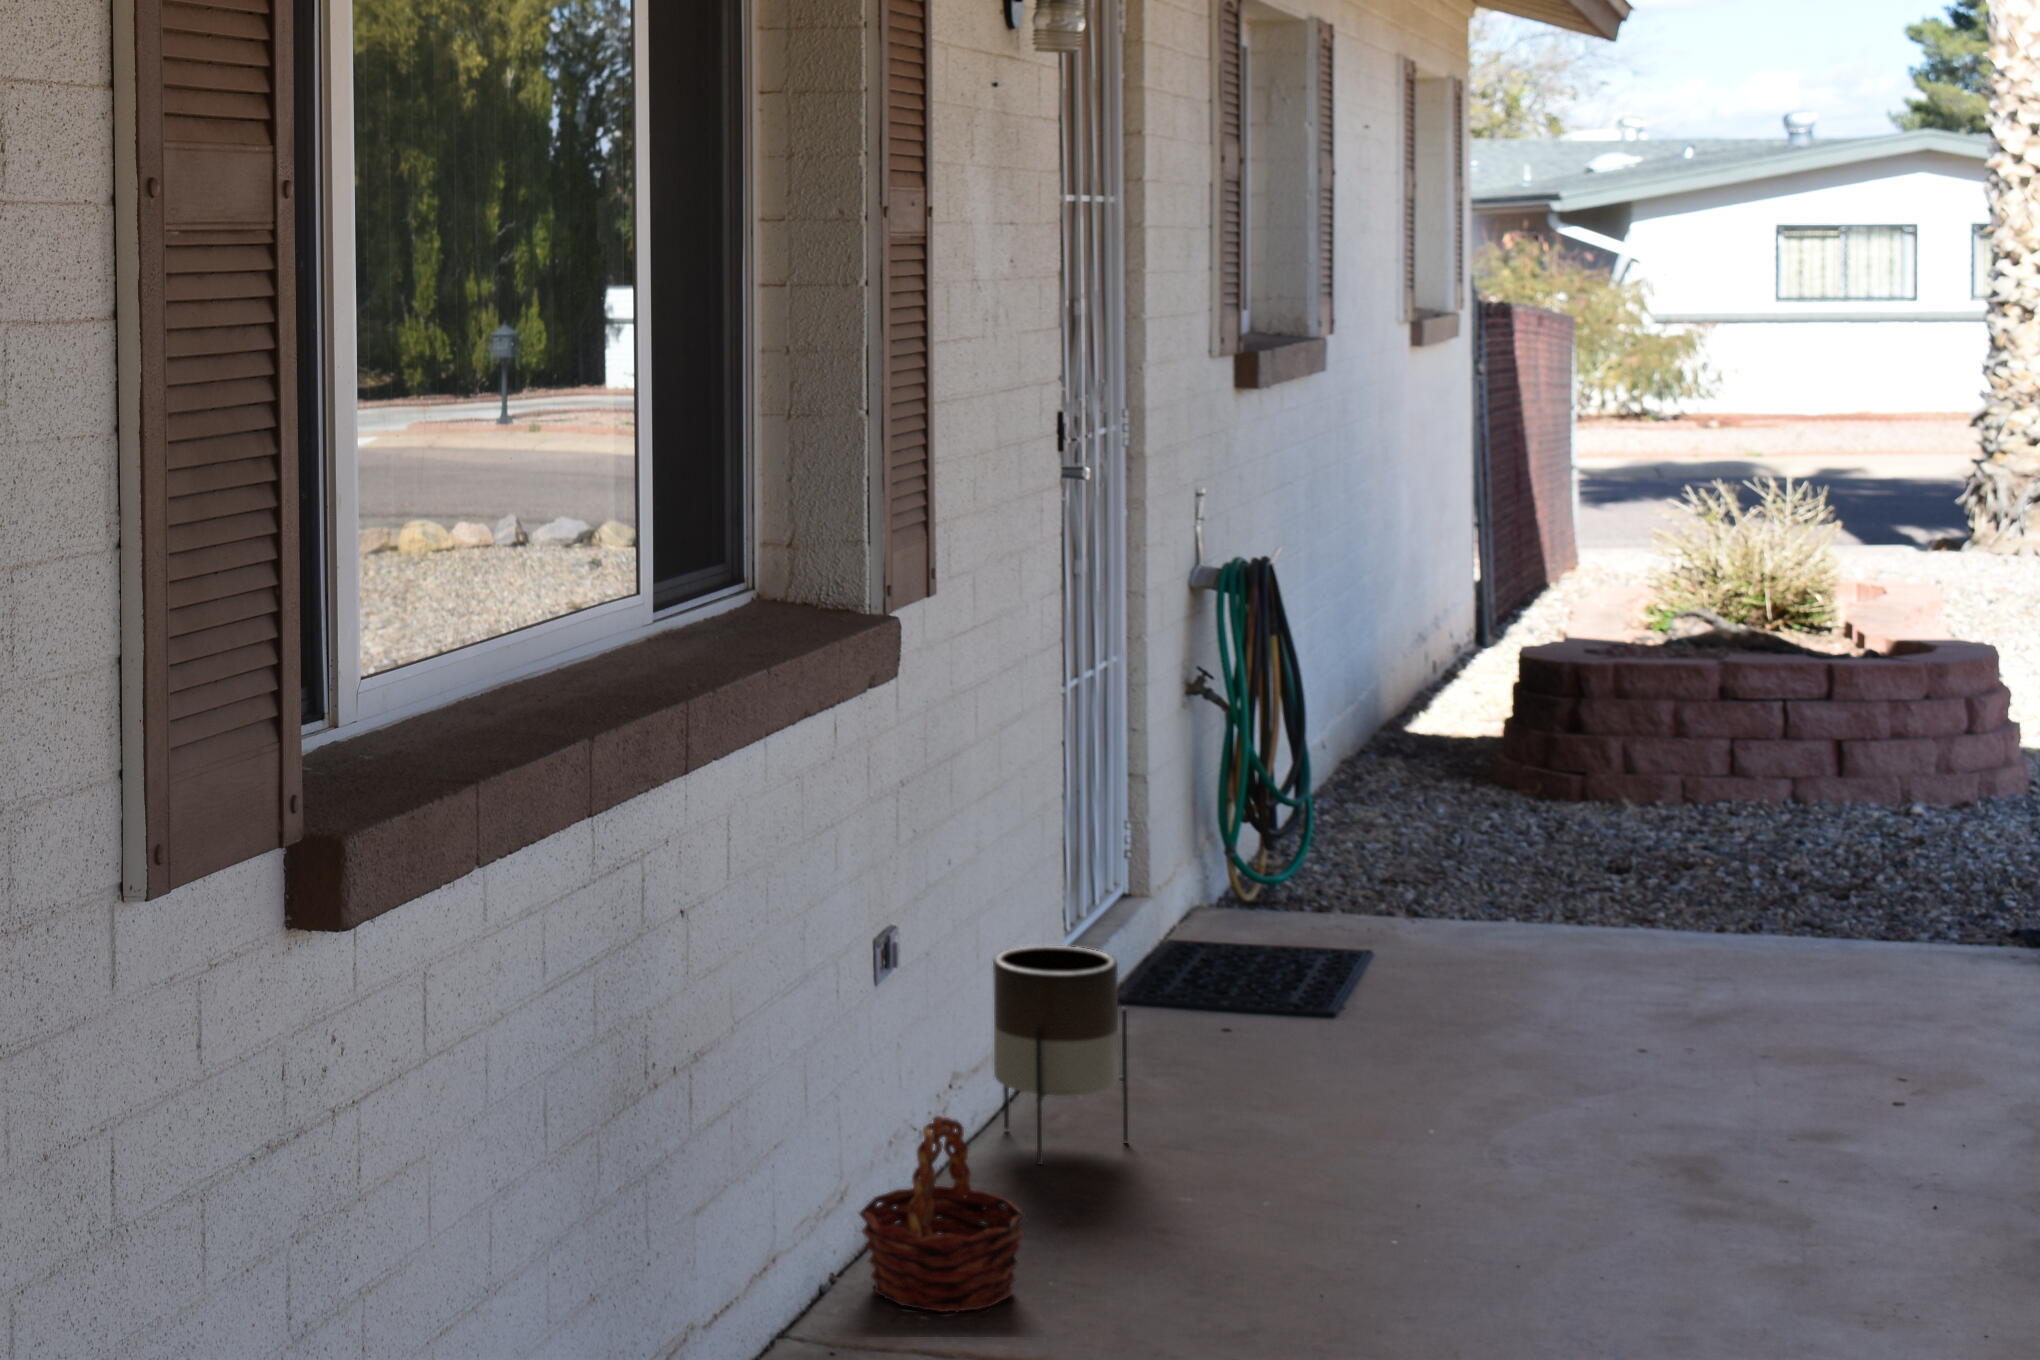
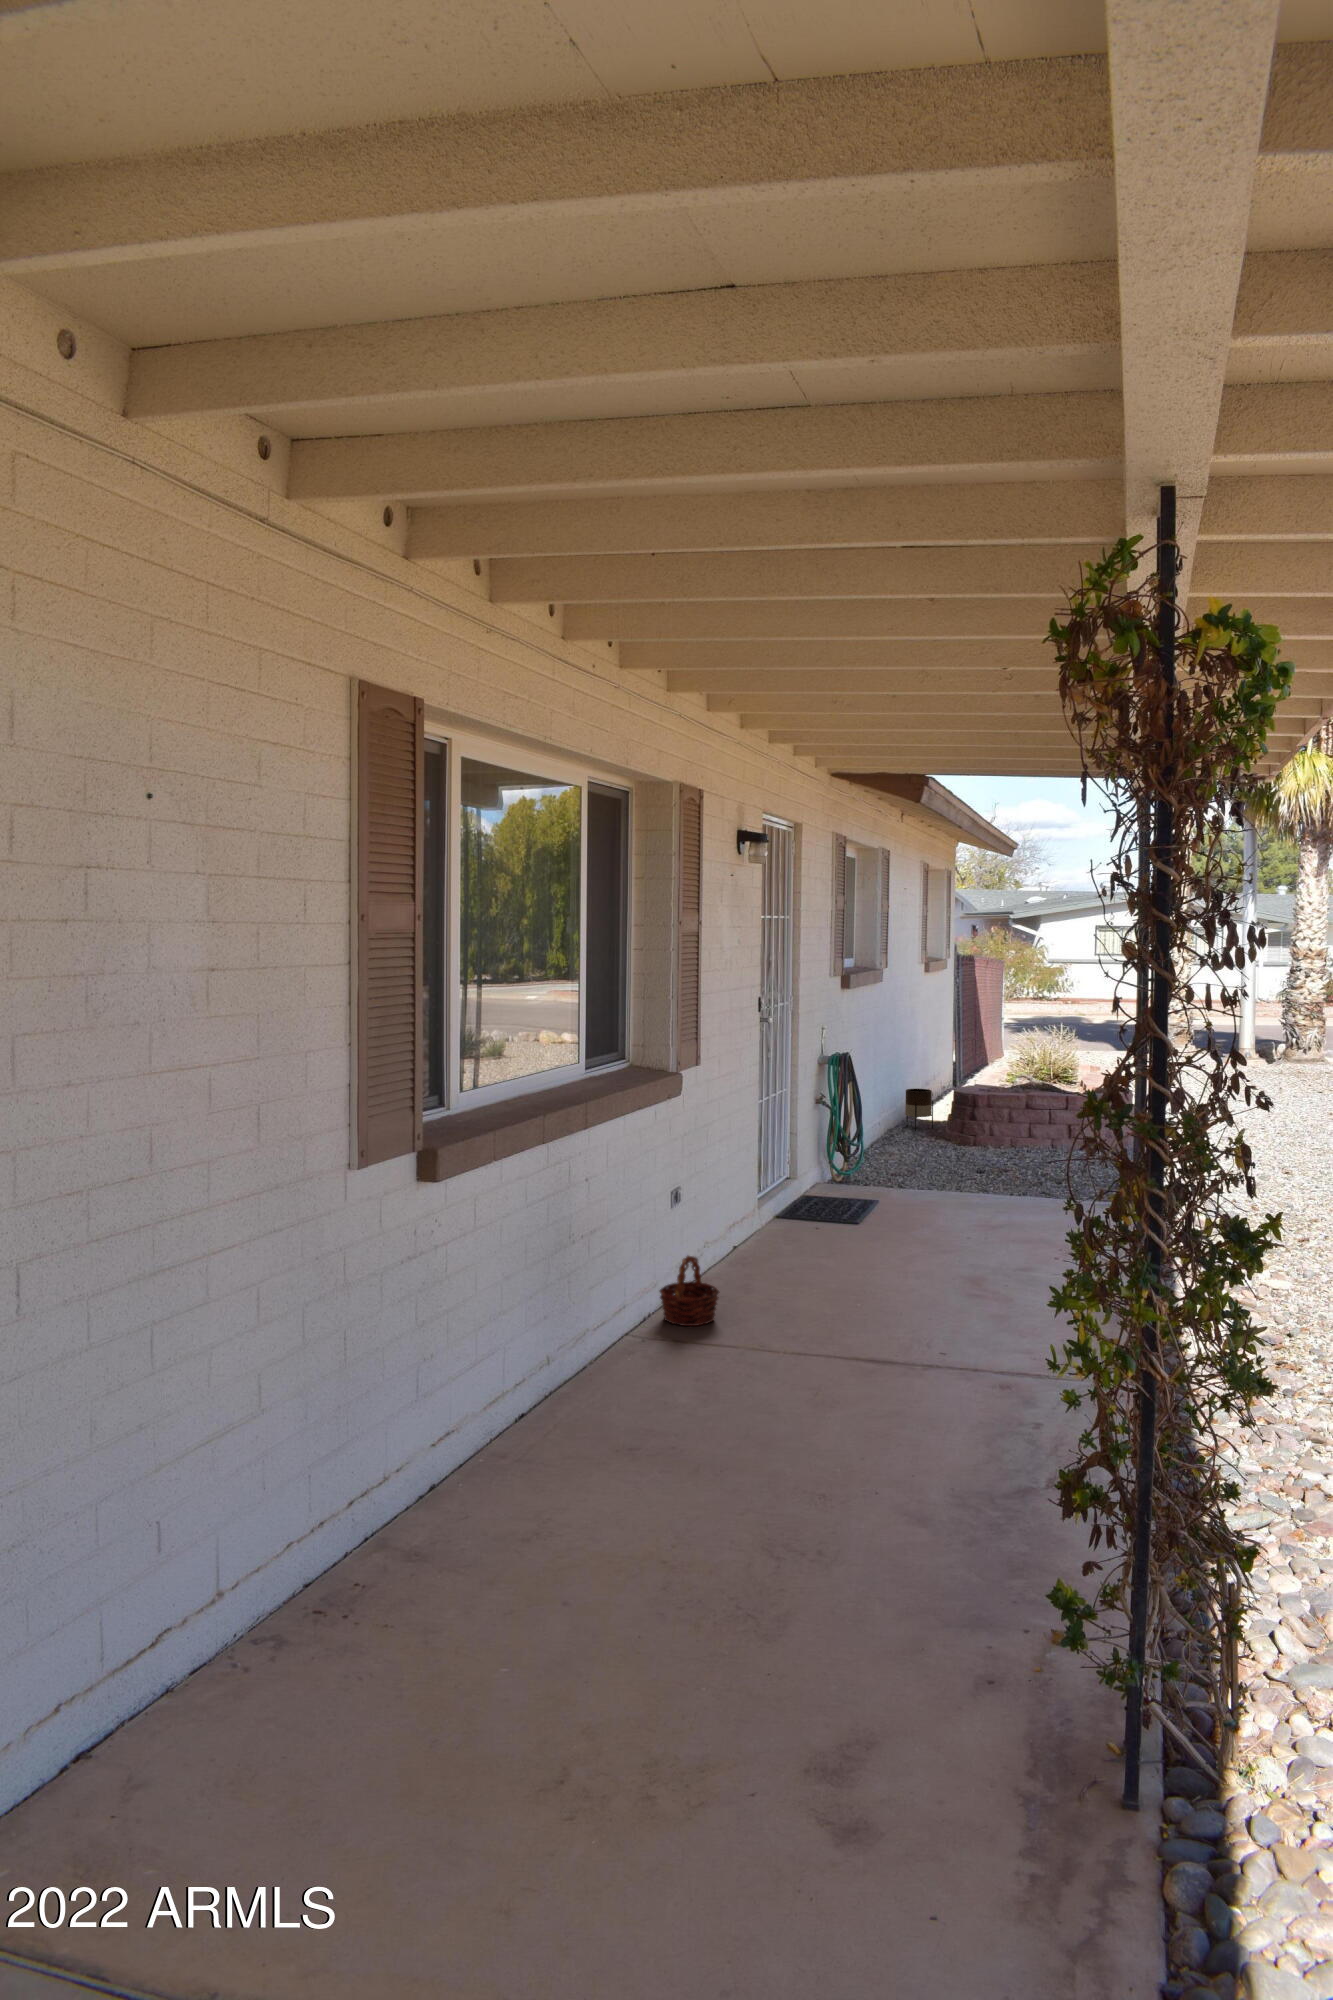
planter: present [993,946,1128,1165] -> present [905,1089,933,1131]

